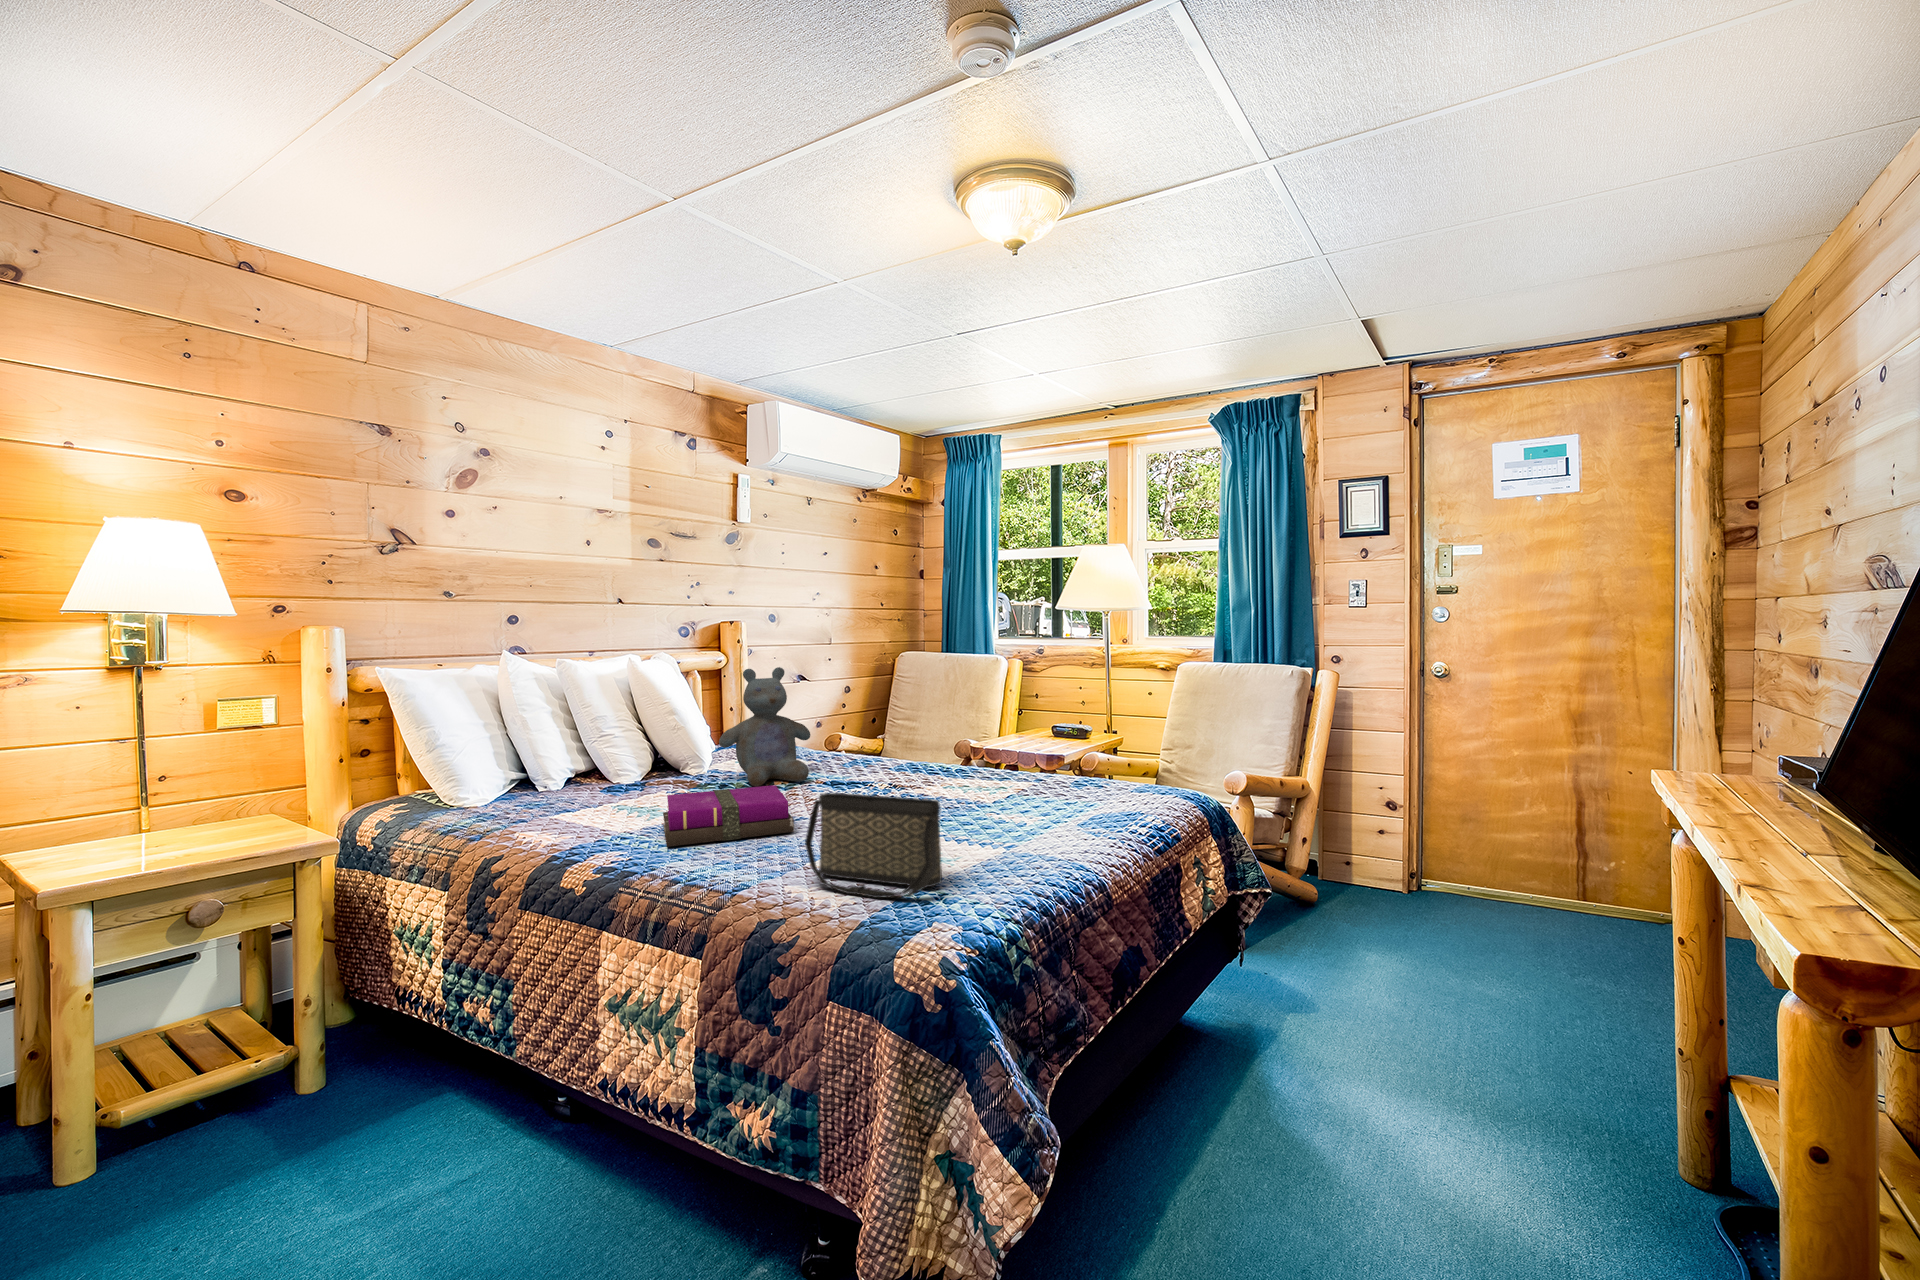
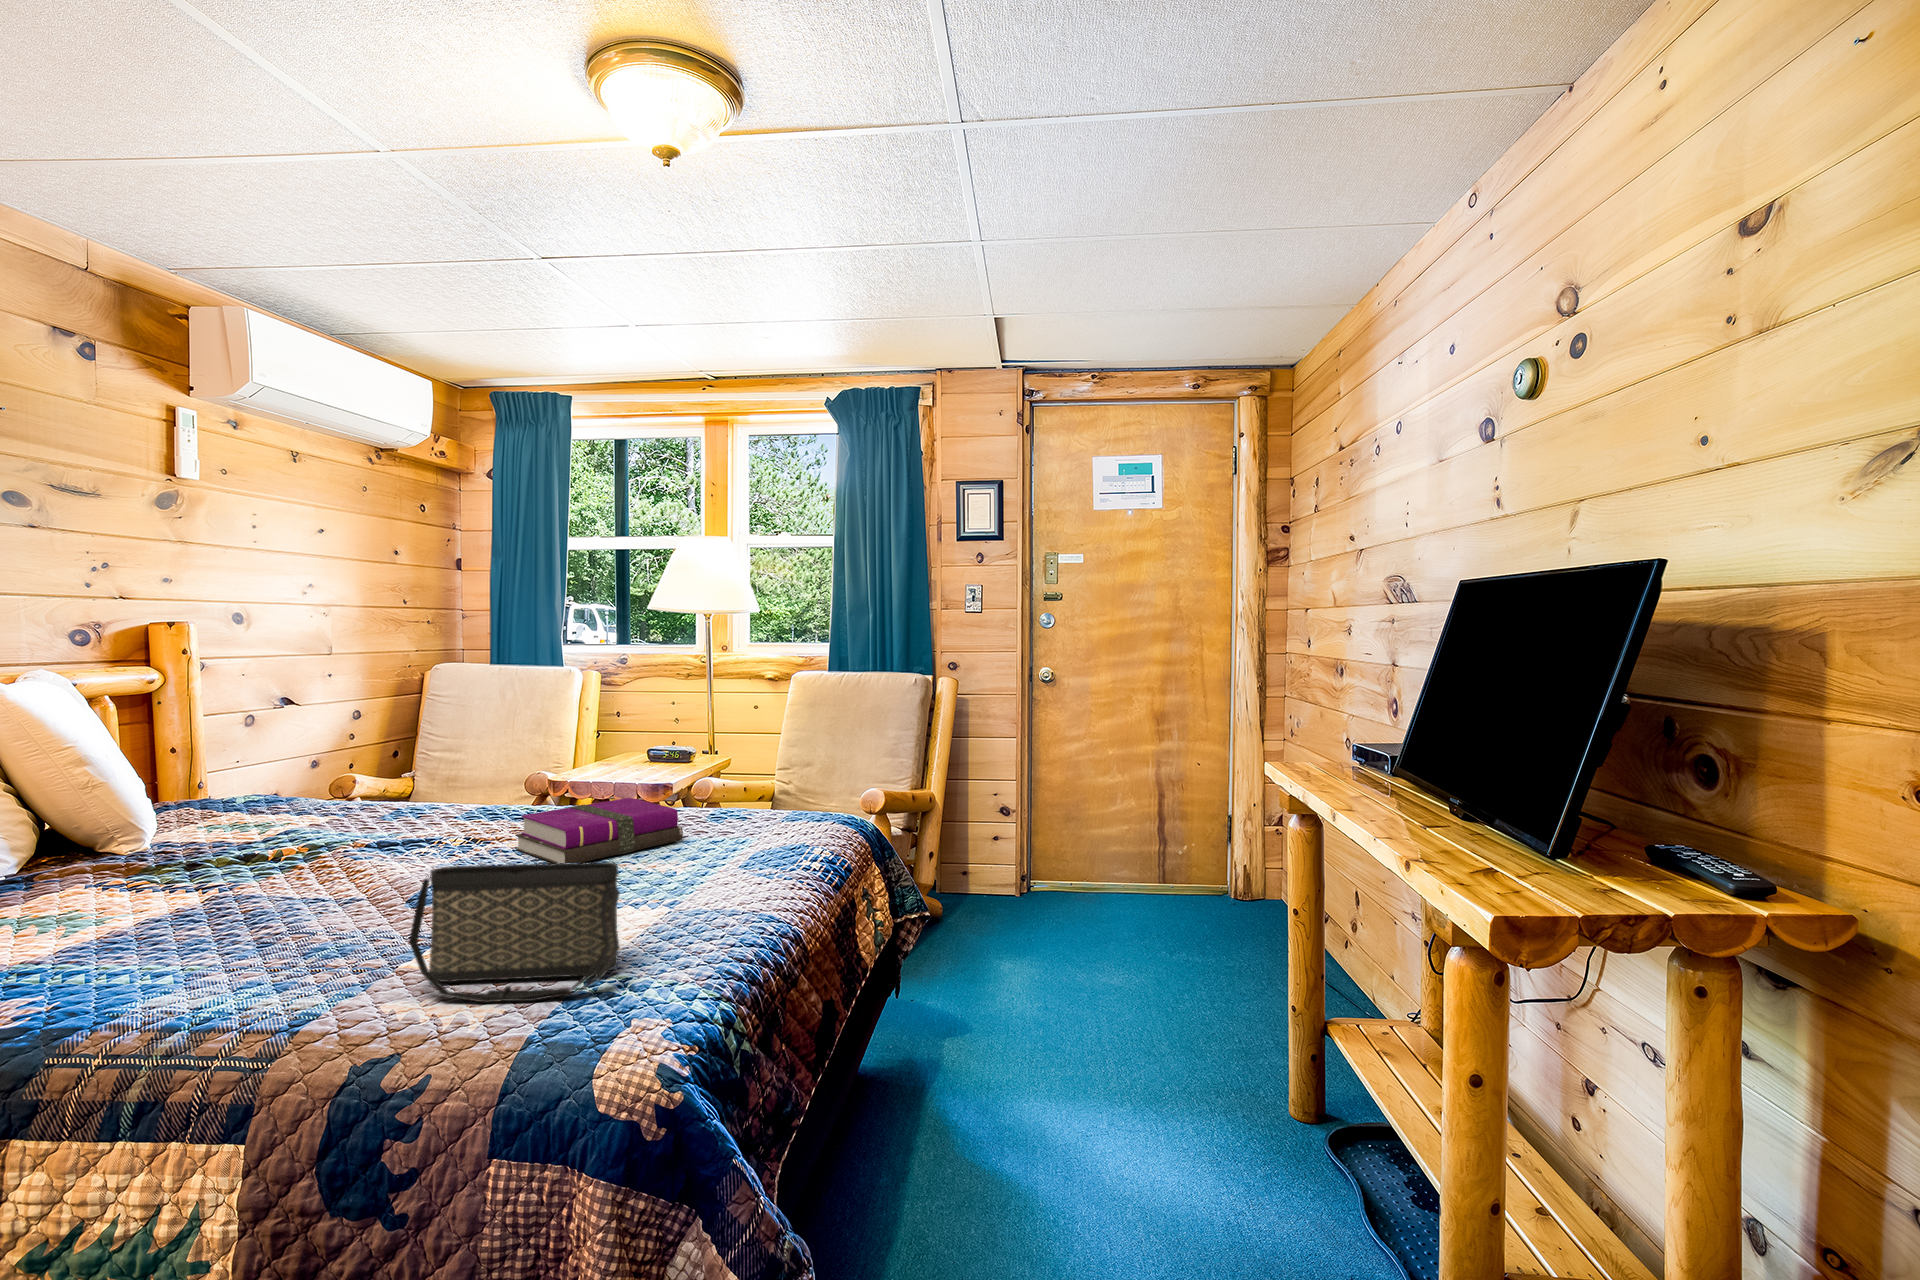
stuffed bear: present [719,667,810,787] -> none [180,688,345,862]
notebook: present [663,785,794,847] -> present [515,798,683,863]

